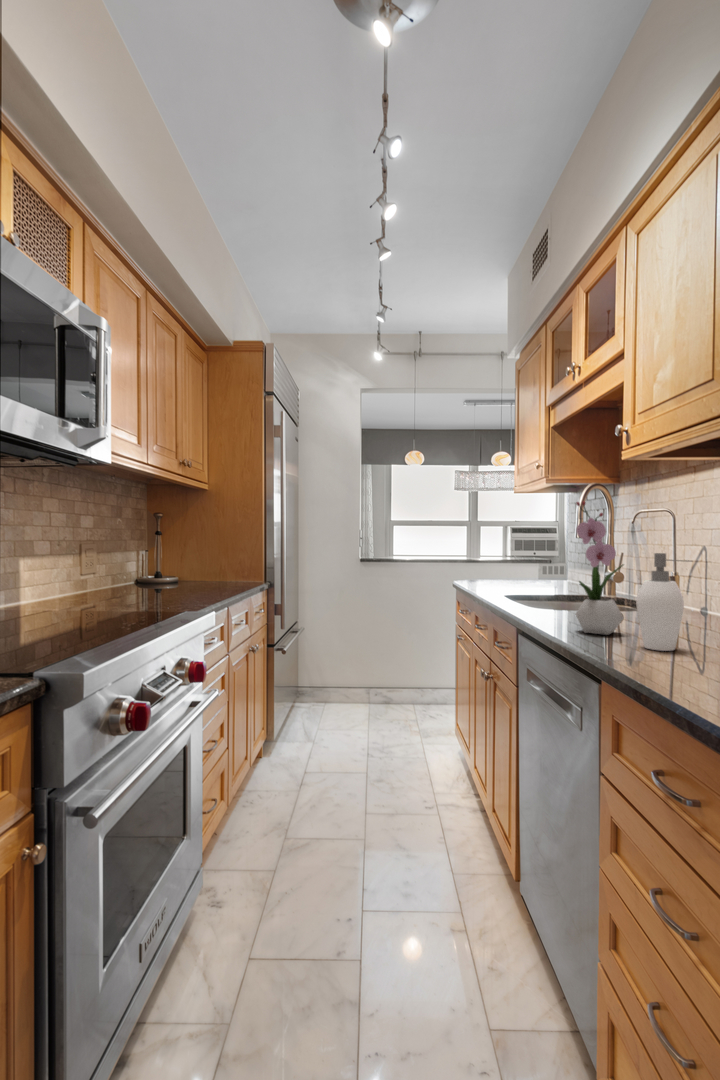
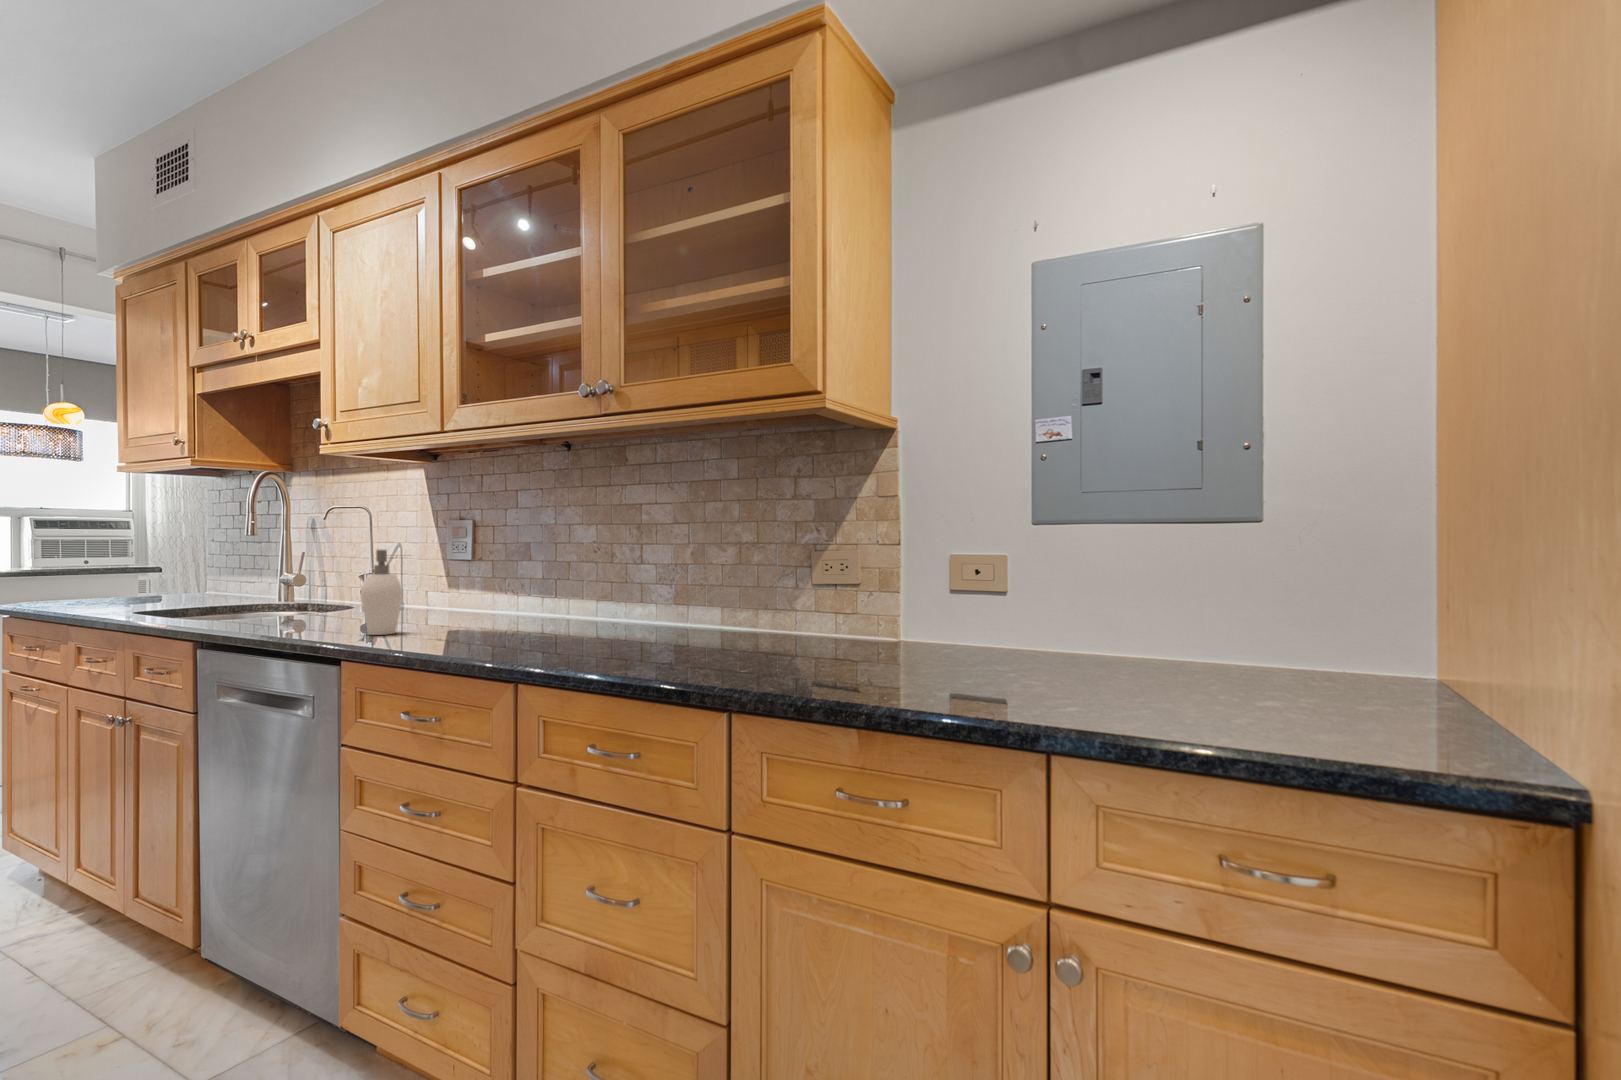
flower arrangement: present [576,501,623,635] -> none [287,499,341,632]

